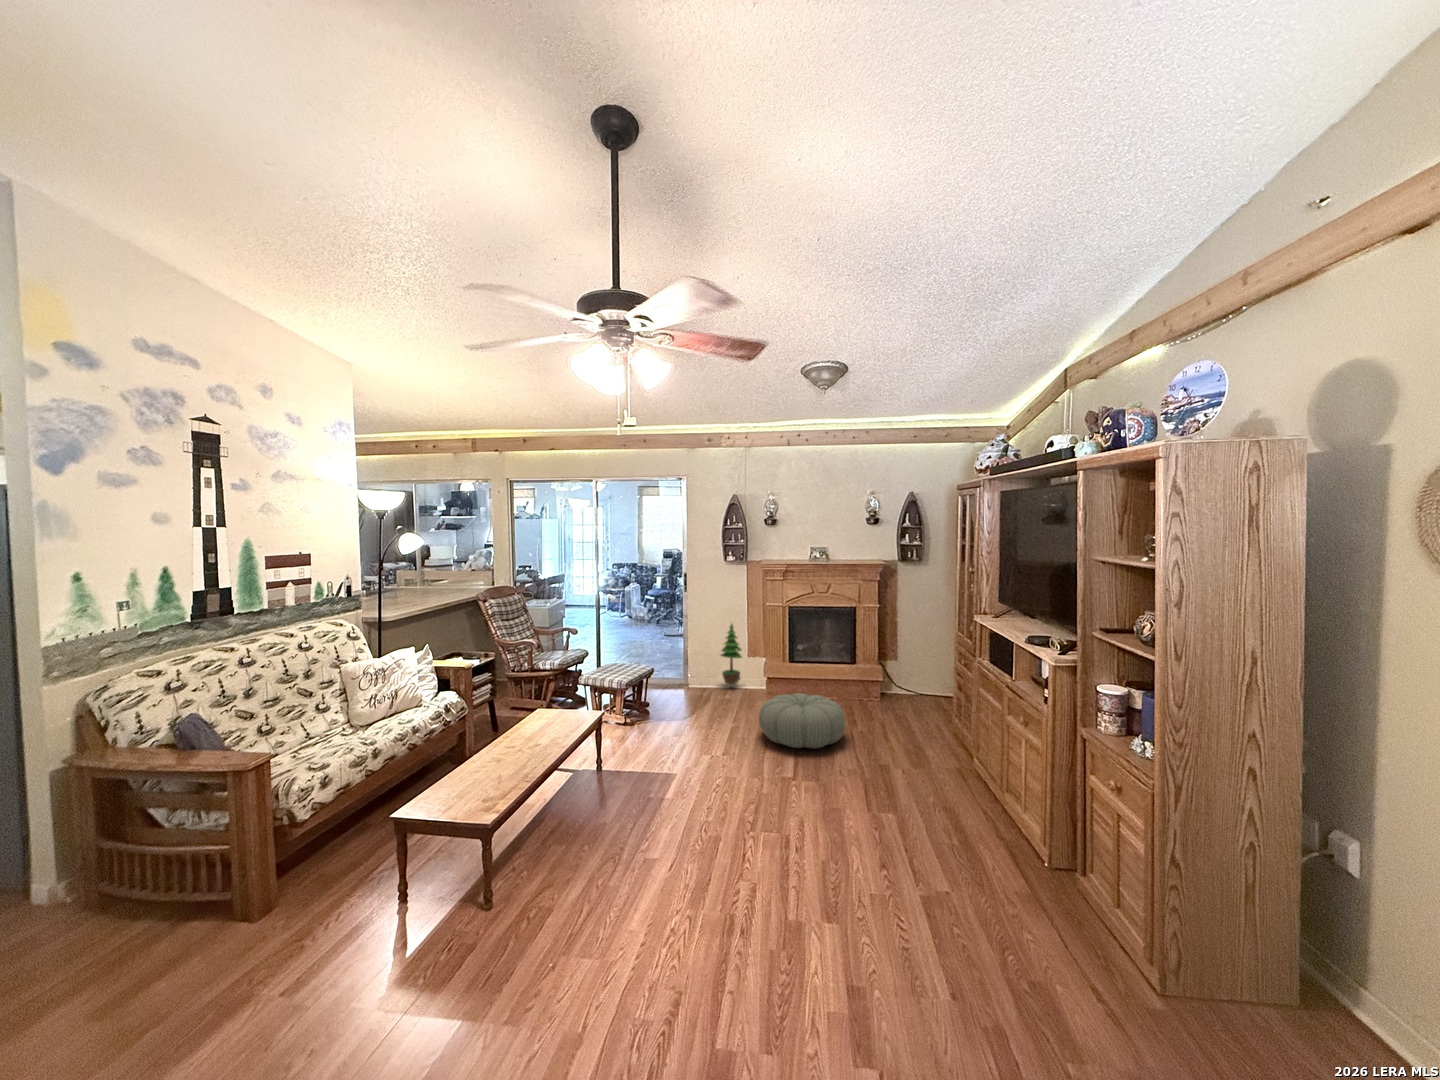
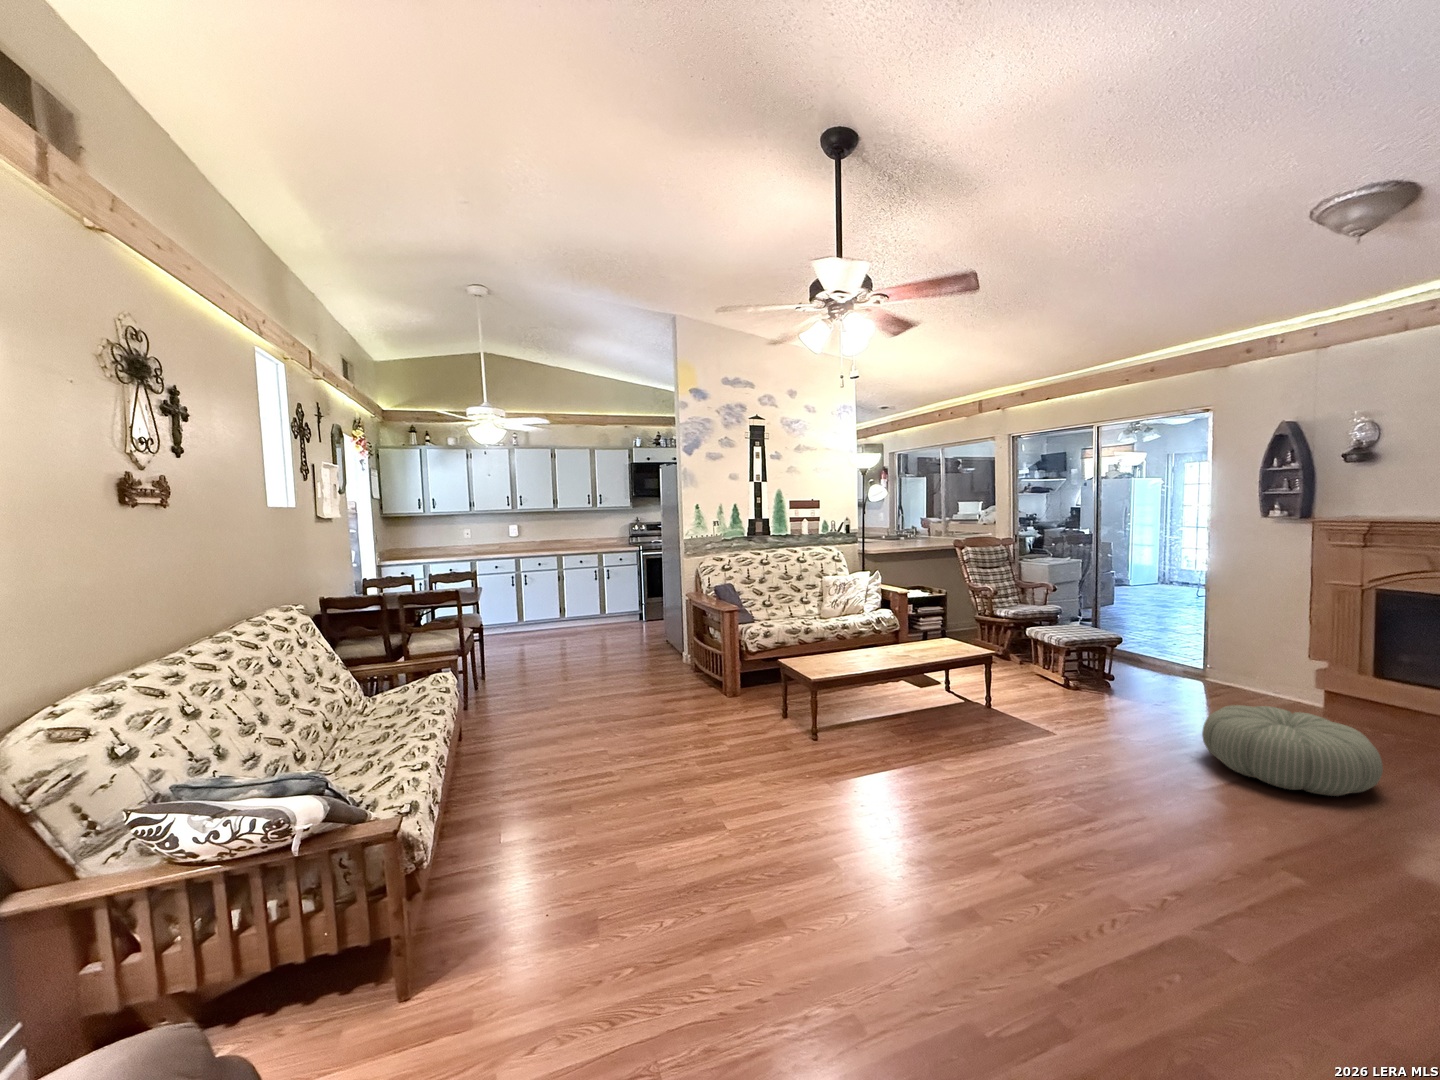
potted tree: present [721,624,742,687] -> none [1259,607,1307,701]

